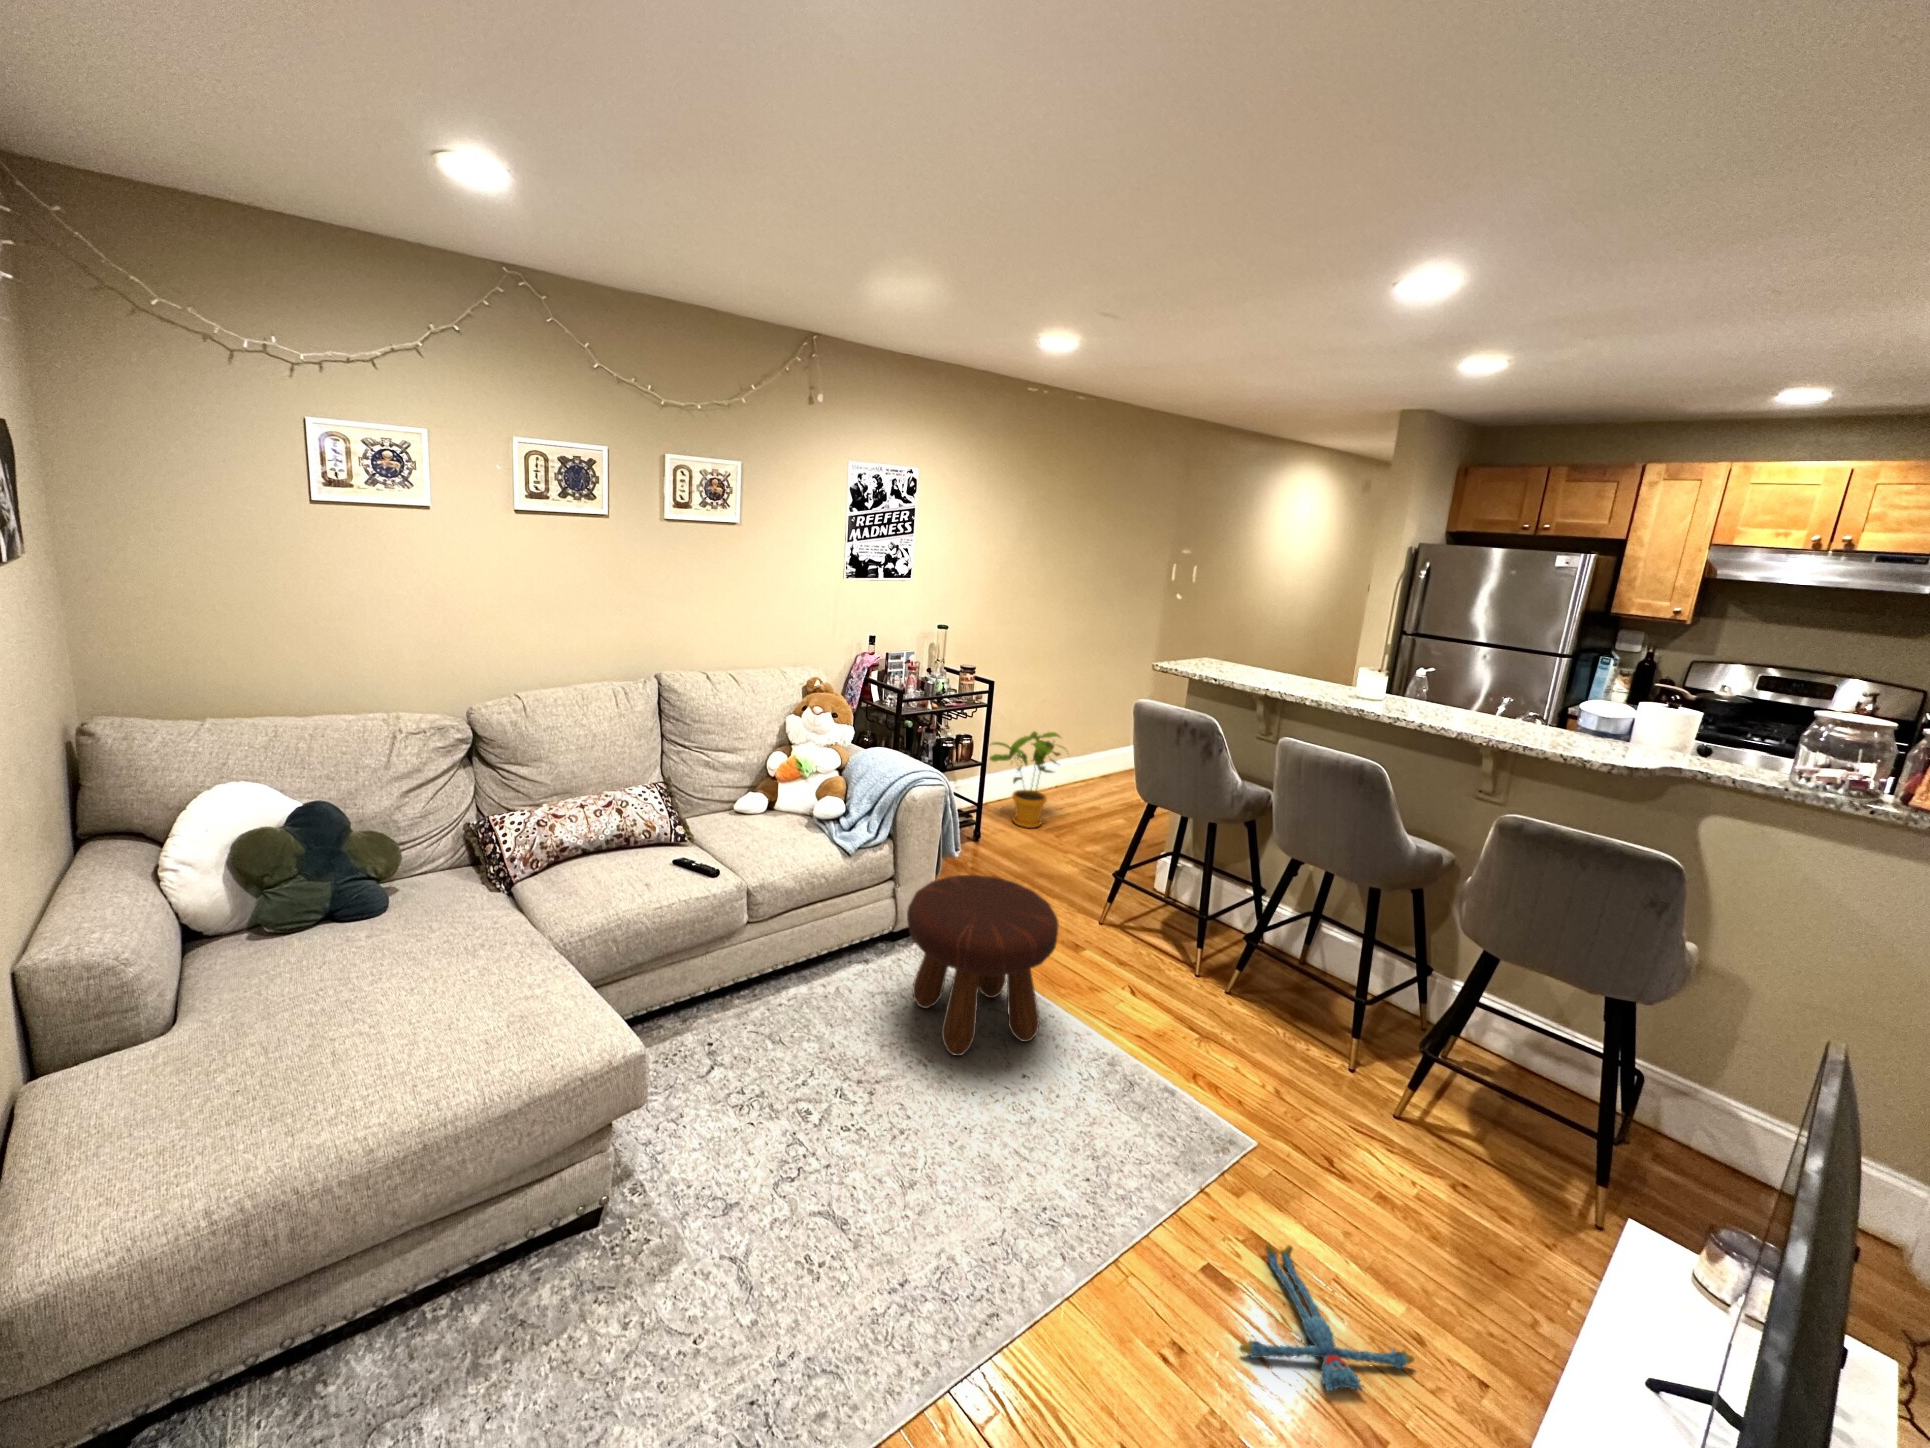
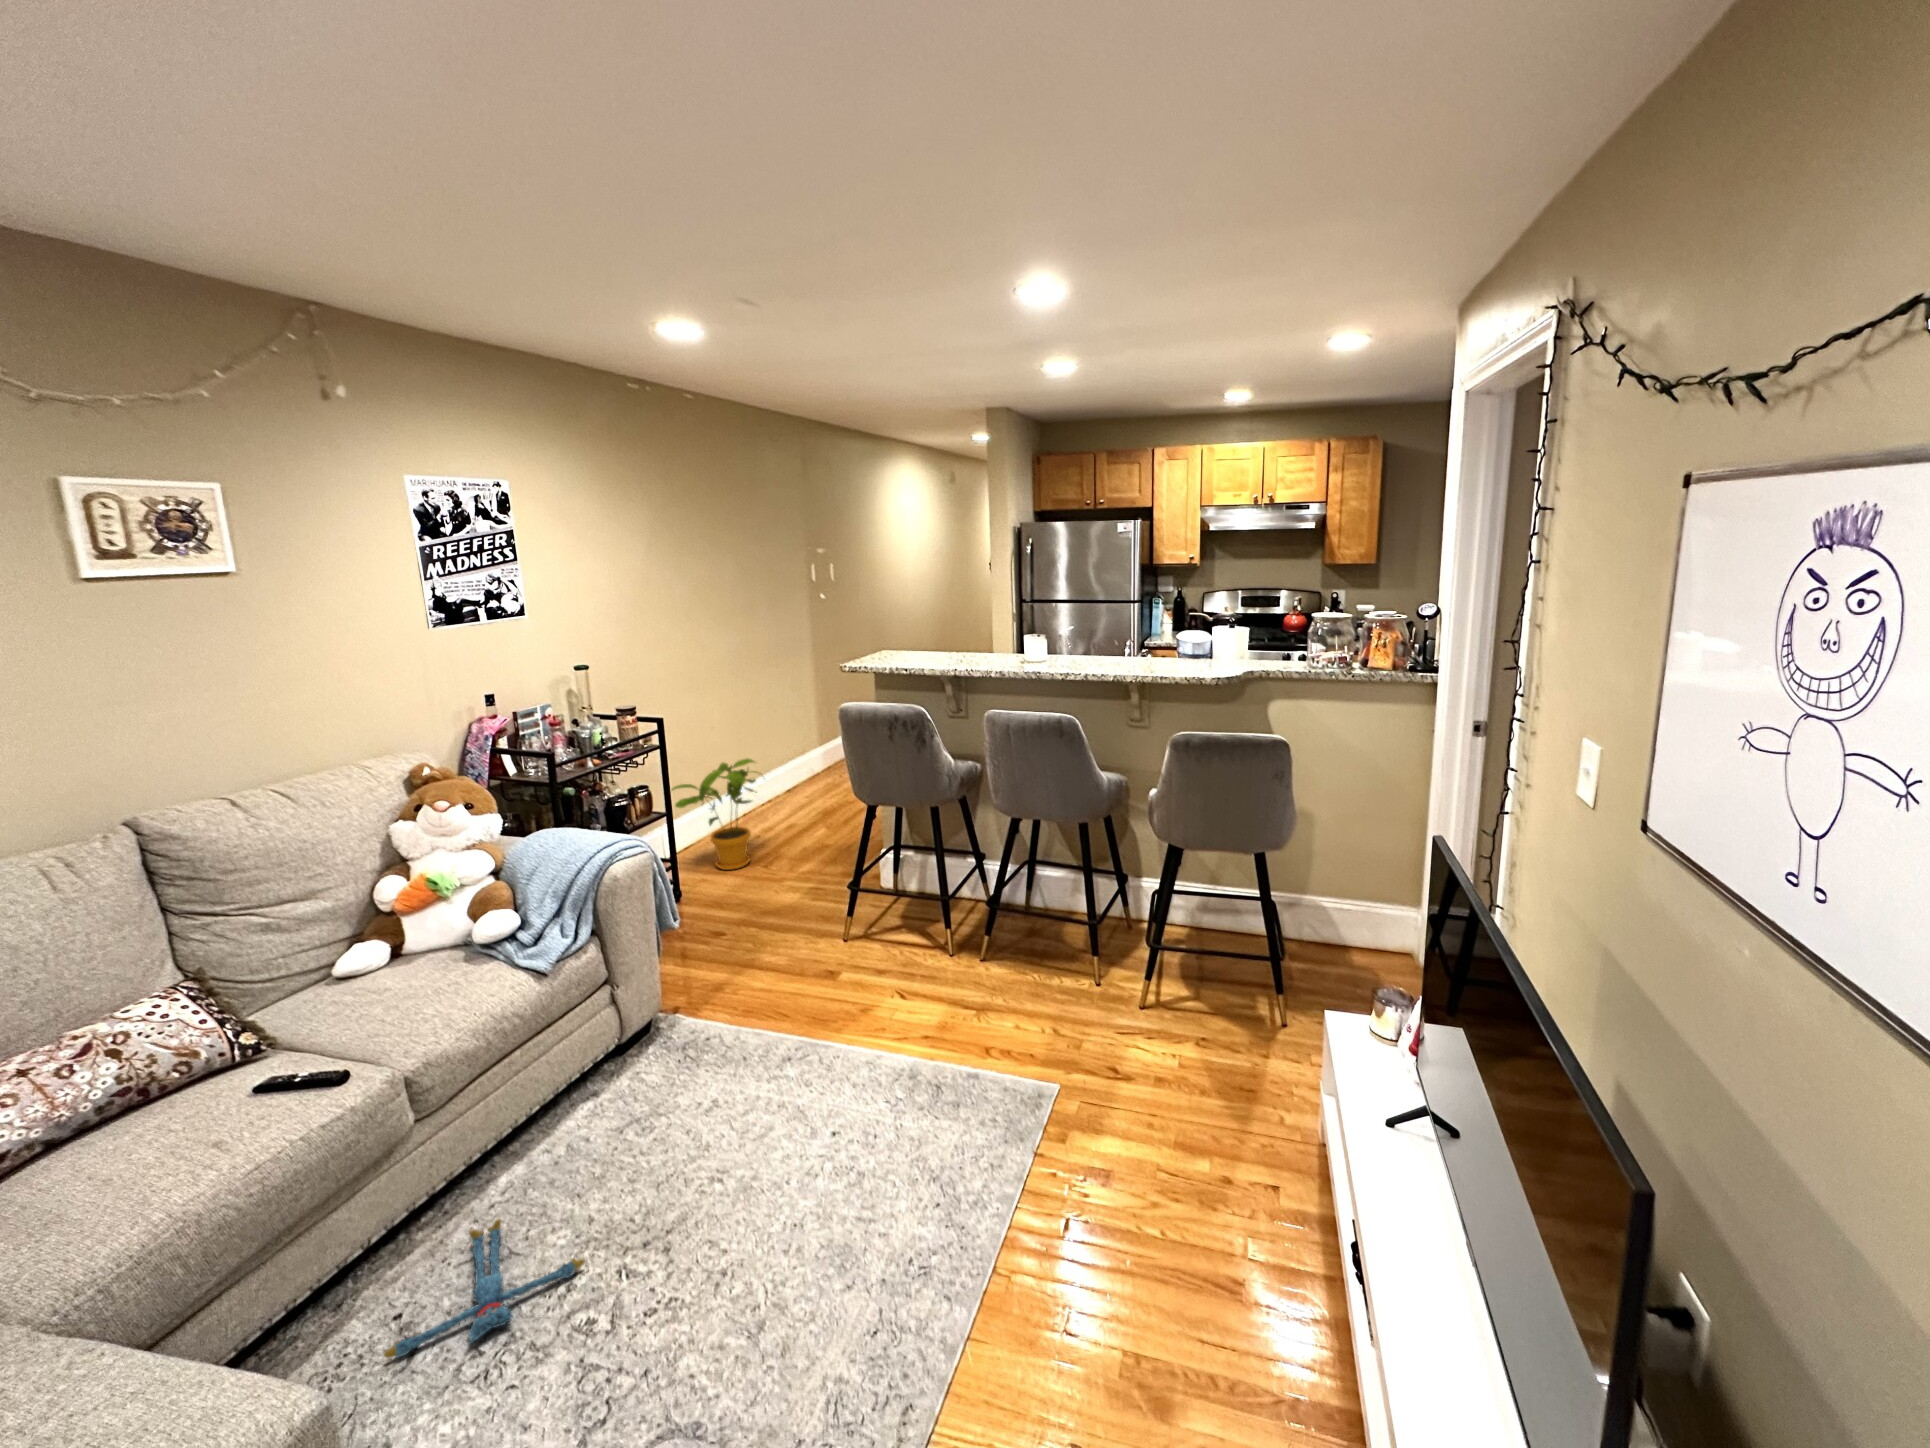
footstool: present [907,875,1059,1056] -> none [653,933,837,1153]
plush toy: present [1239,1244,1414,1391] -> present [384,1219,585,1358]

